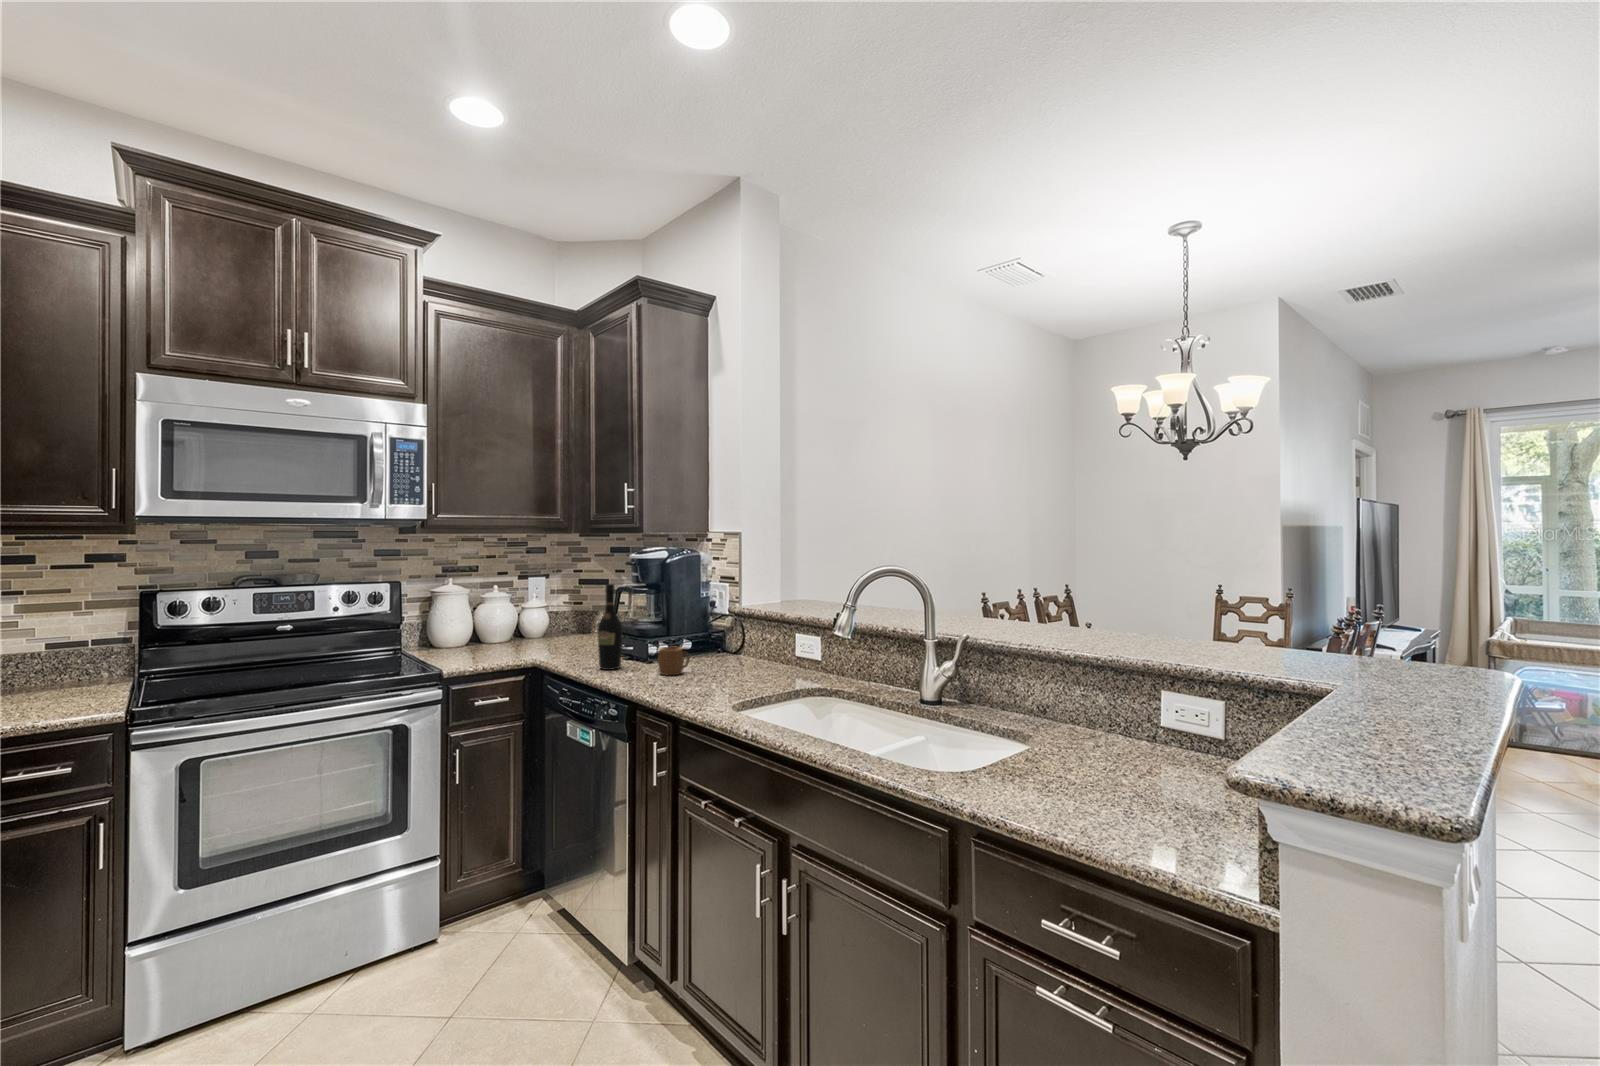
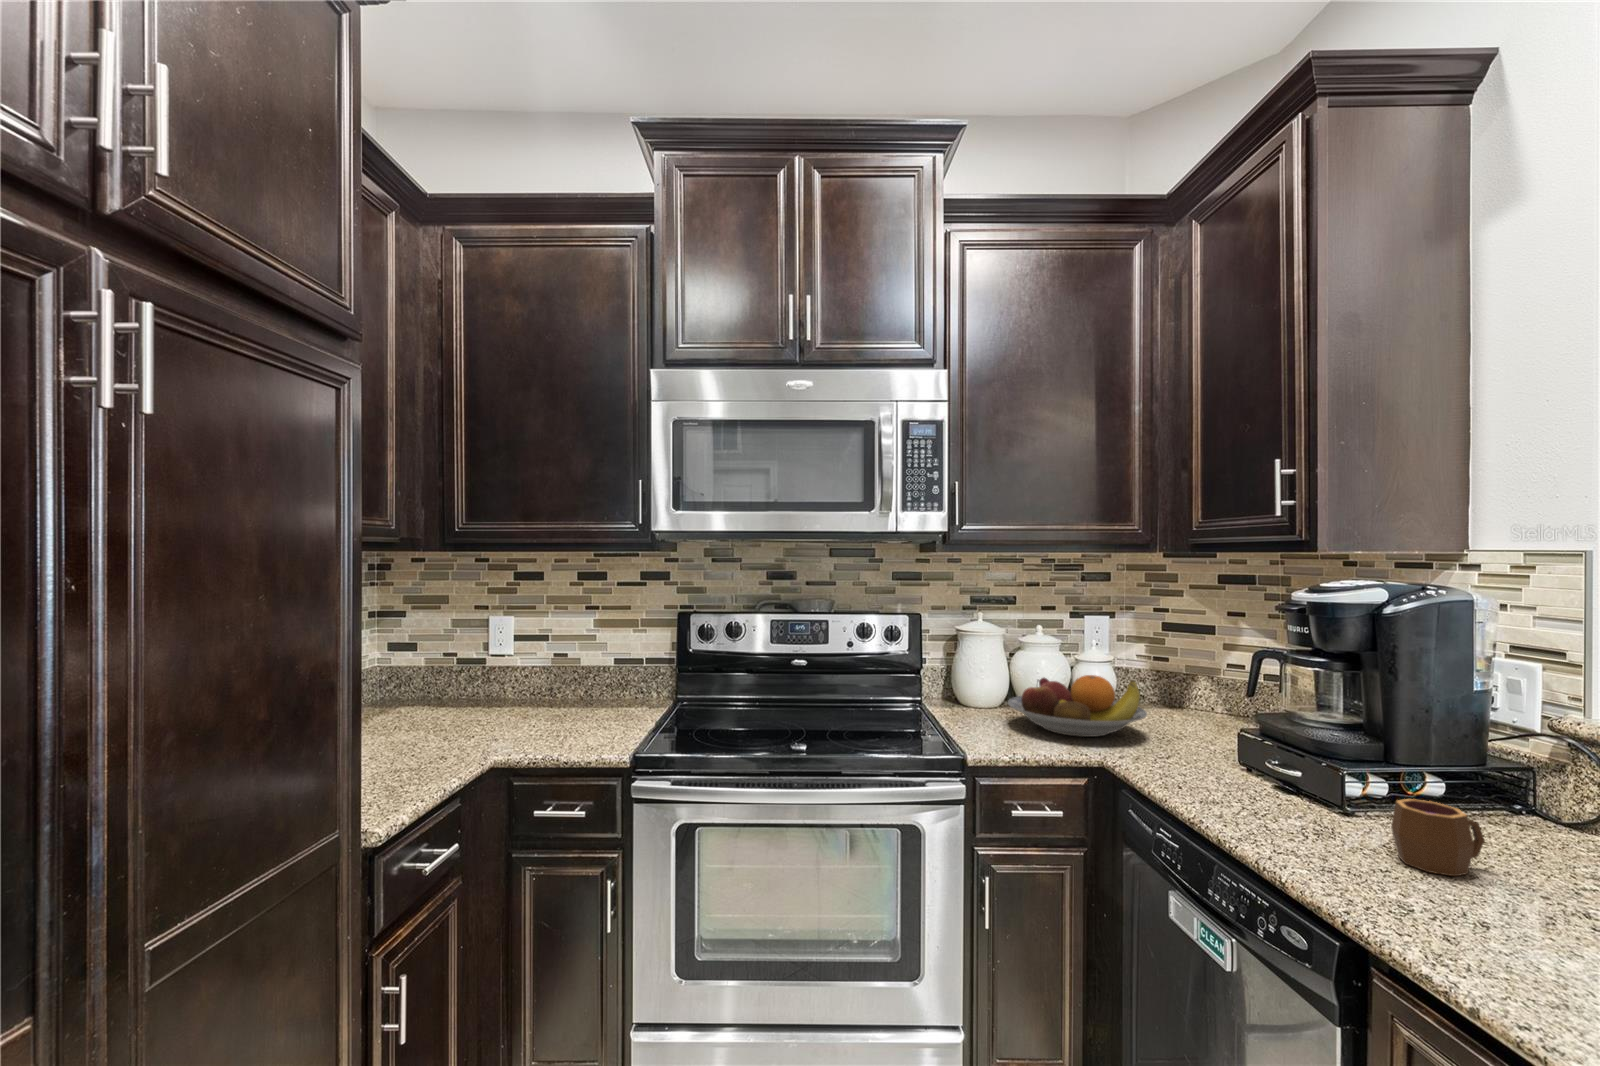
wine bottle: present [598,584,622,670] -> none [1231,646,1287,816]
fruit bowl: none [471,614,563,654] -> present [1008,675,1147,737]

